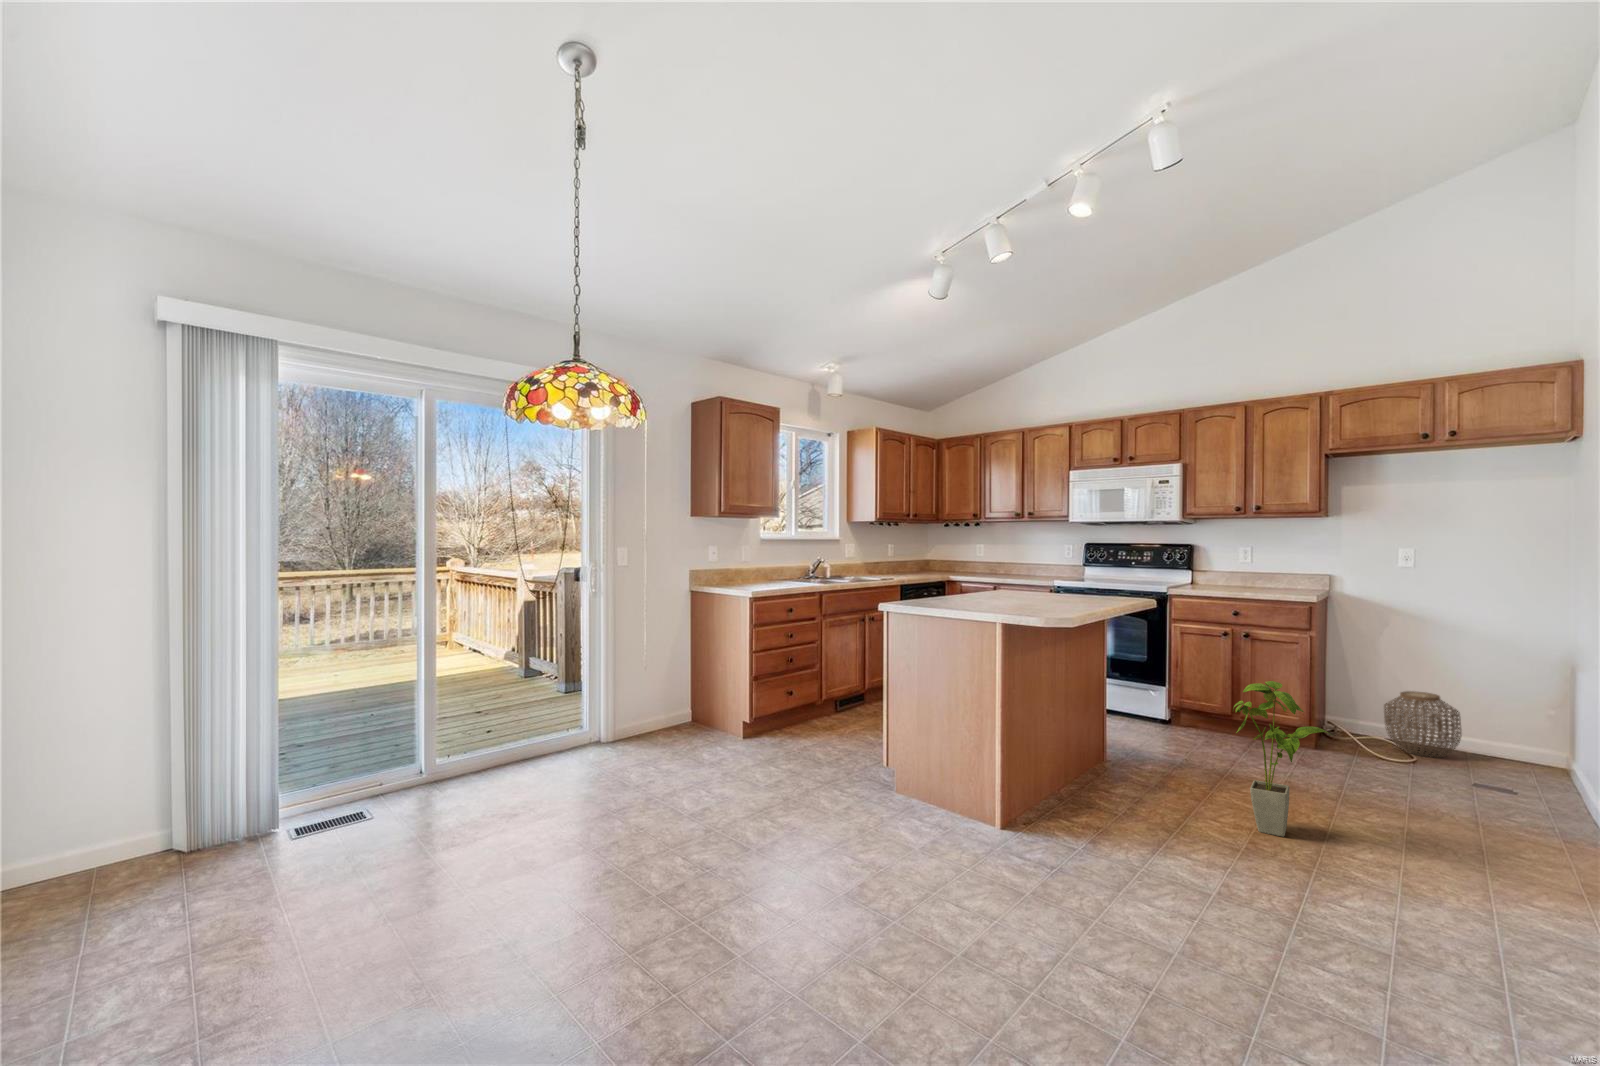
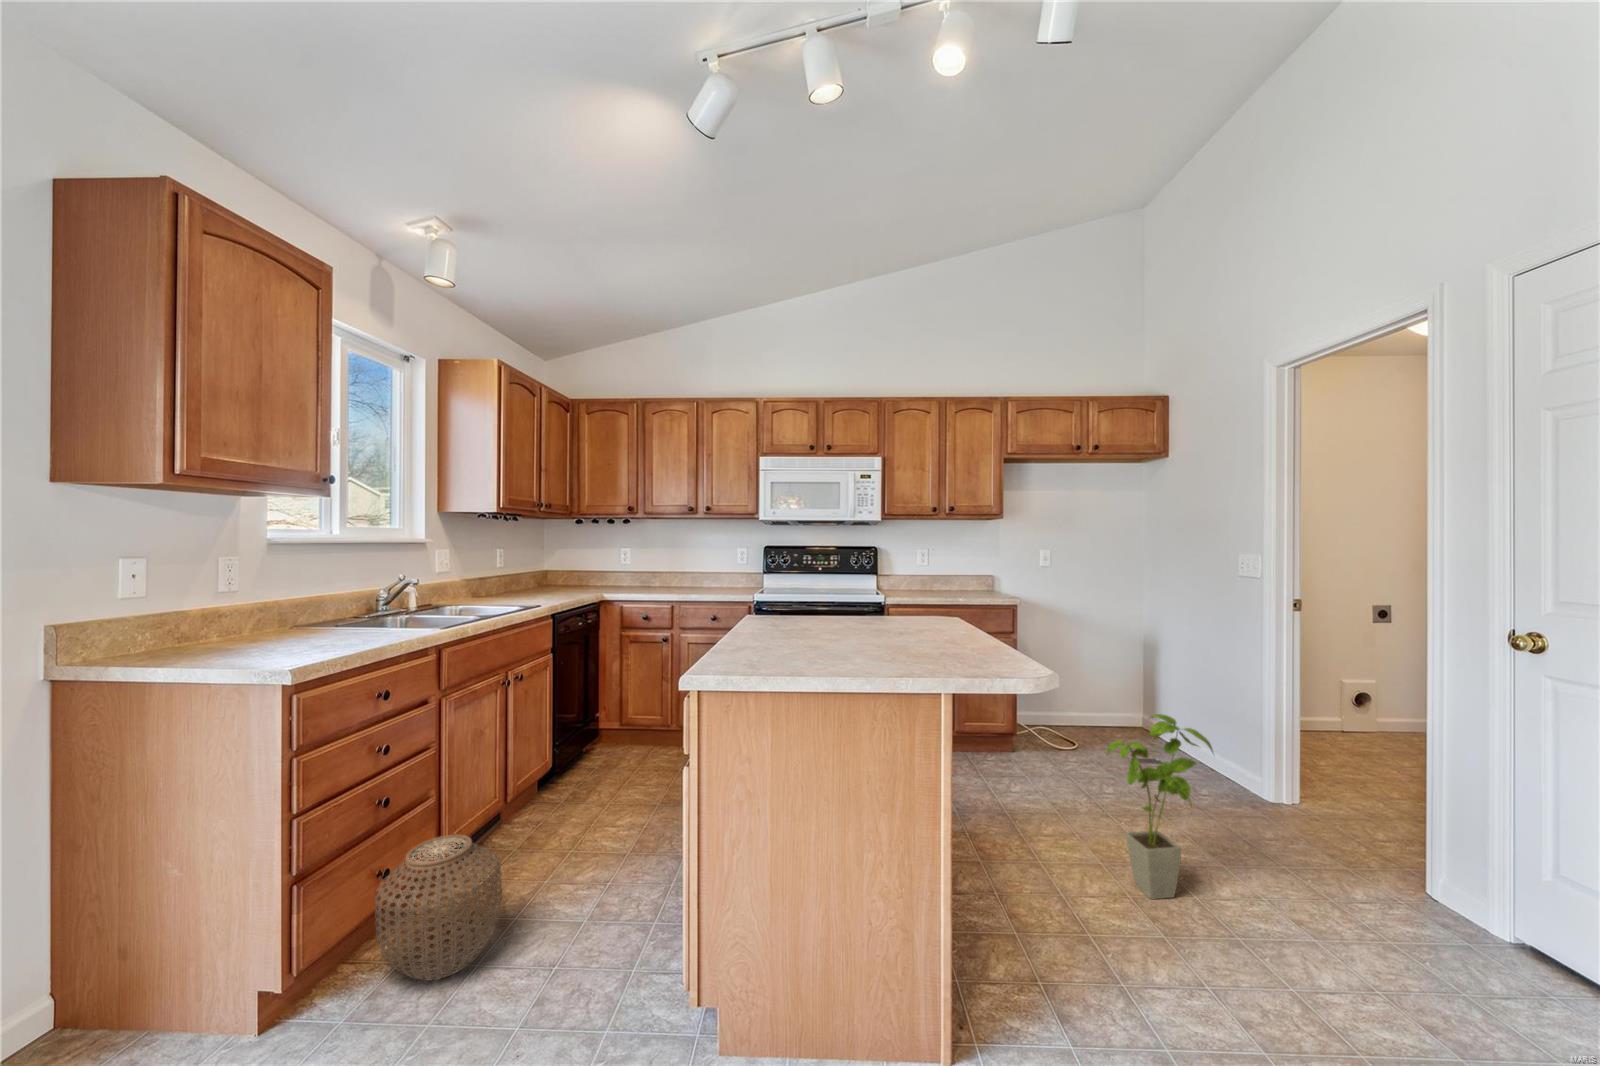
woven basket: present [1384,691,1462,757] -> present [375,834,502,981]

